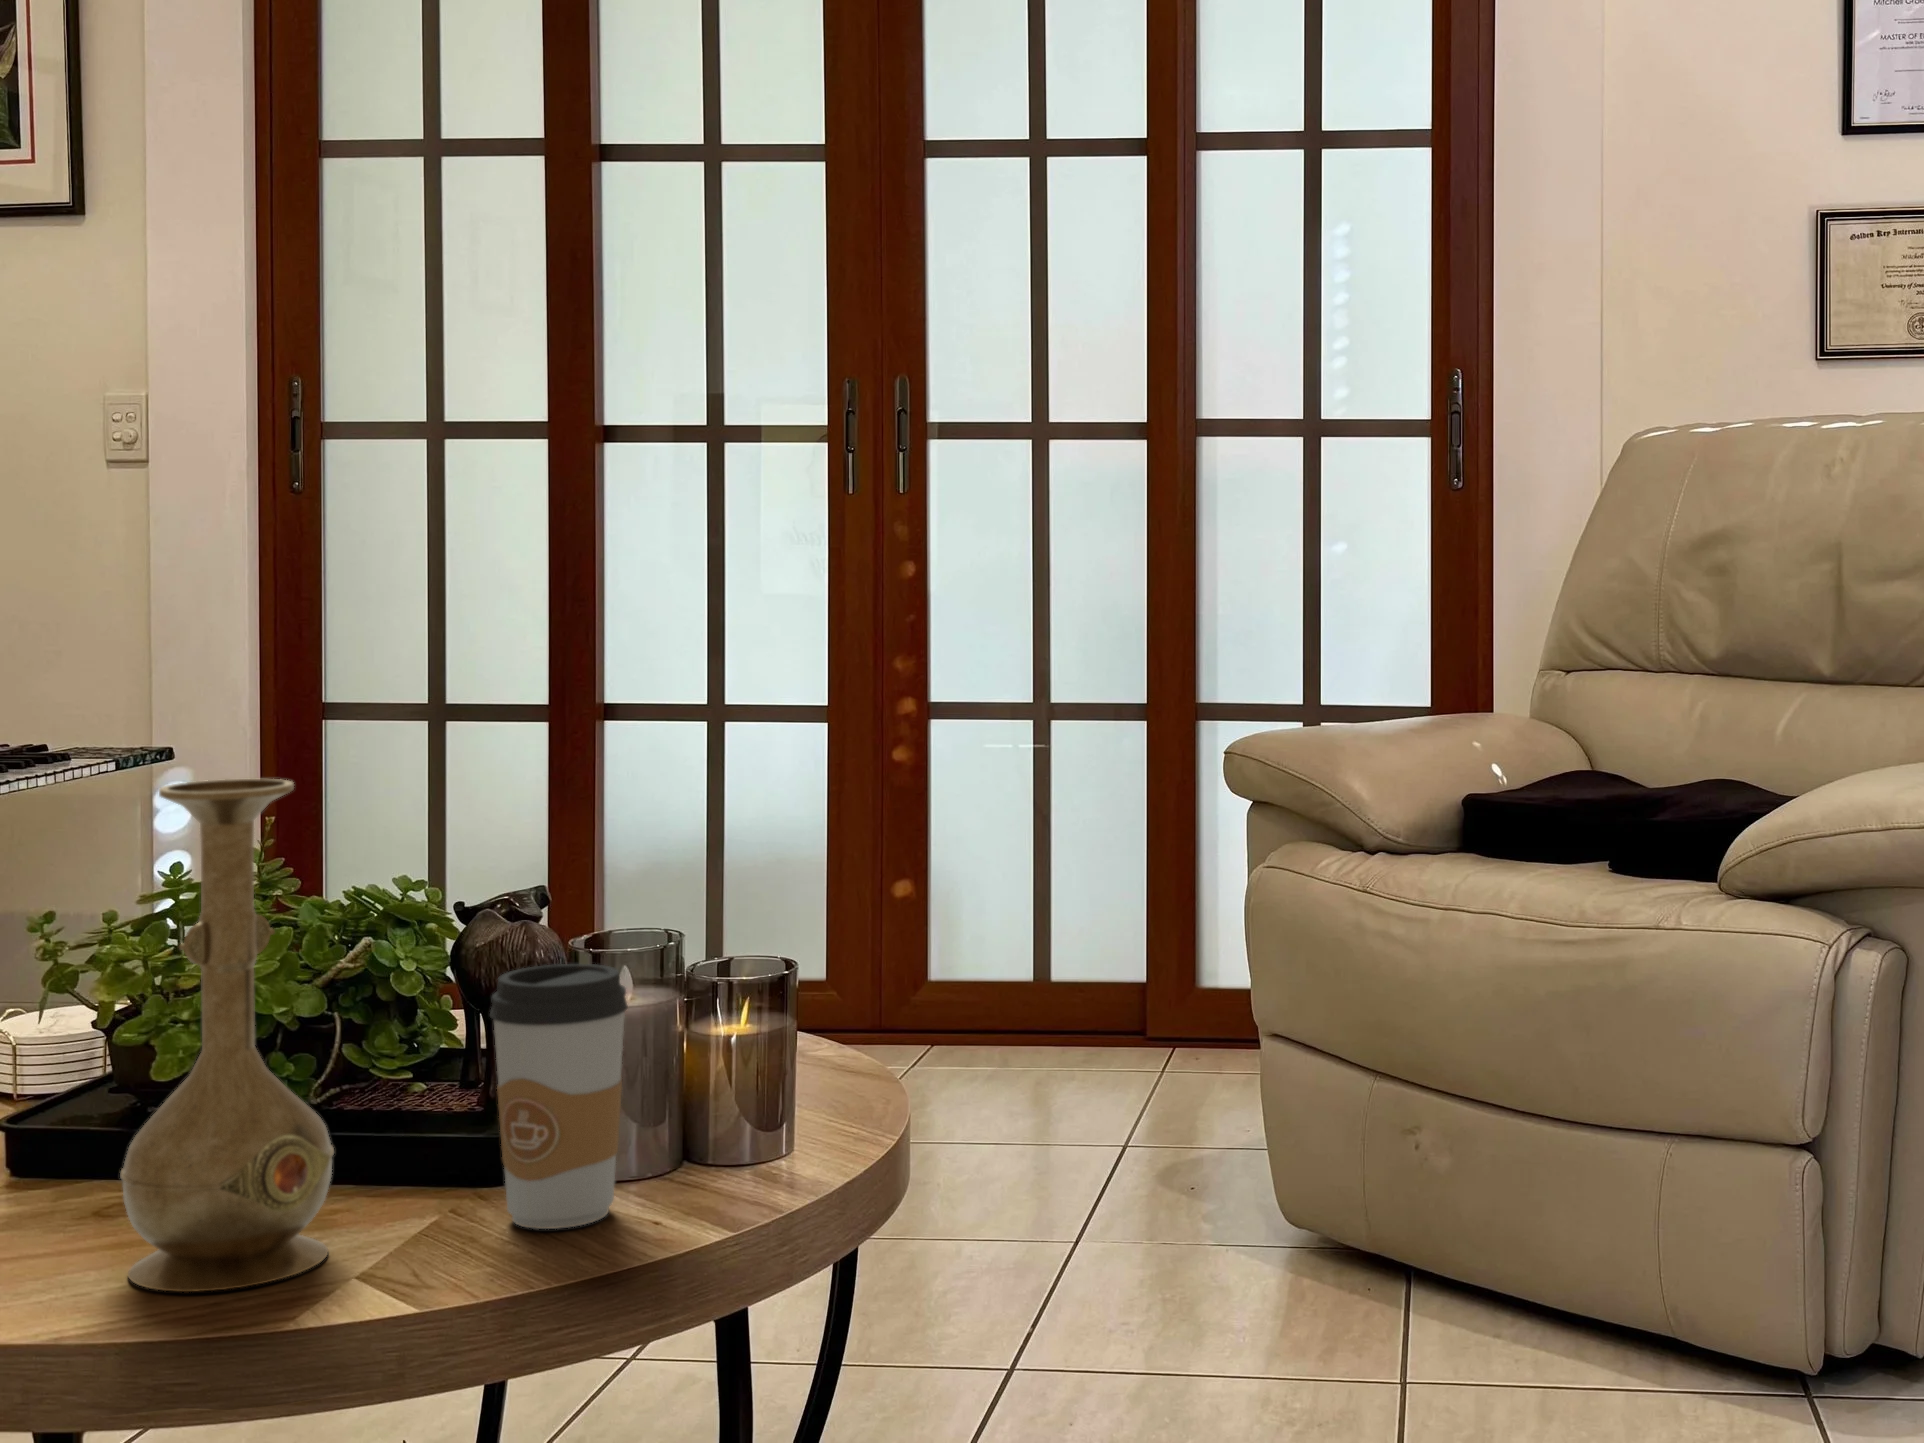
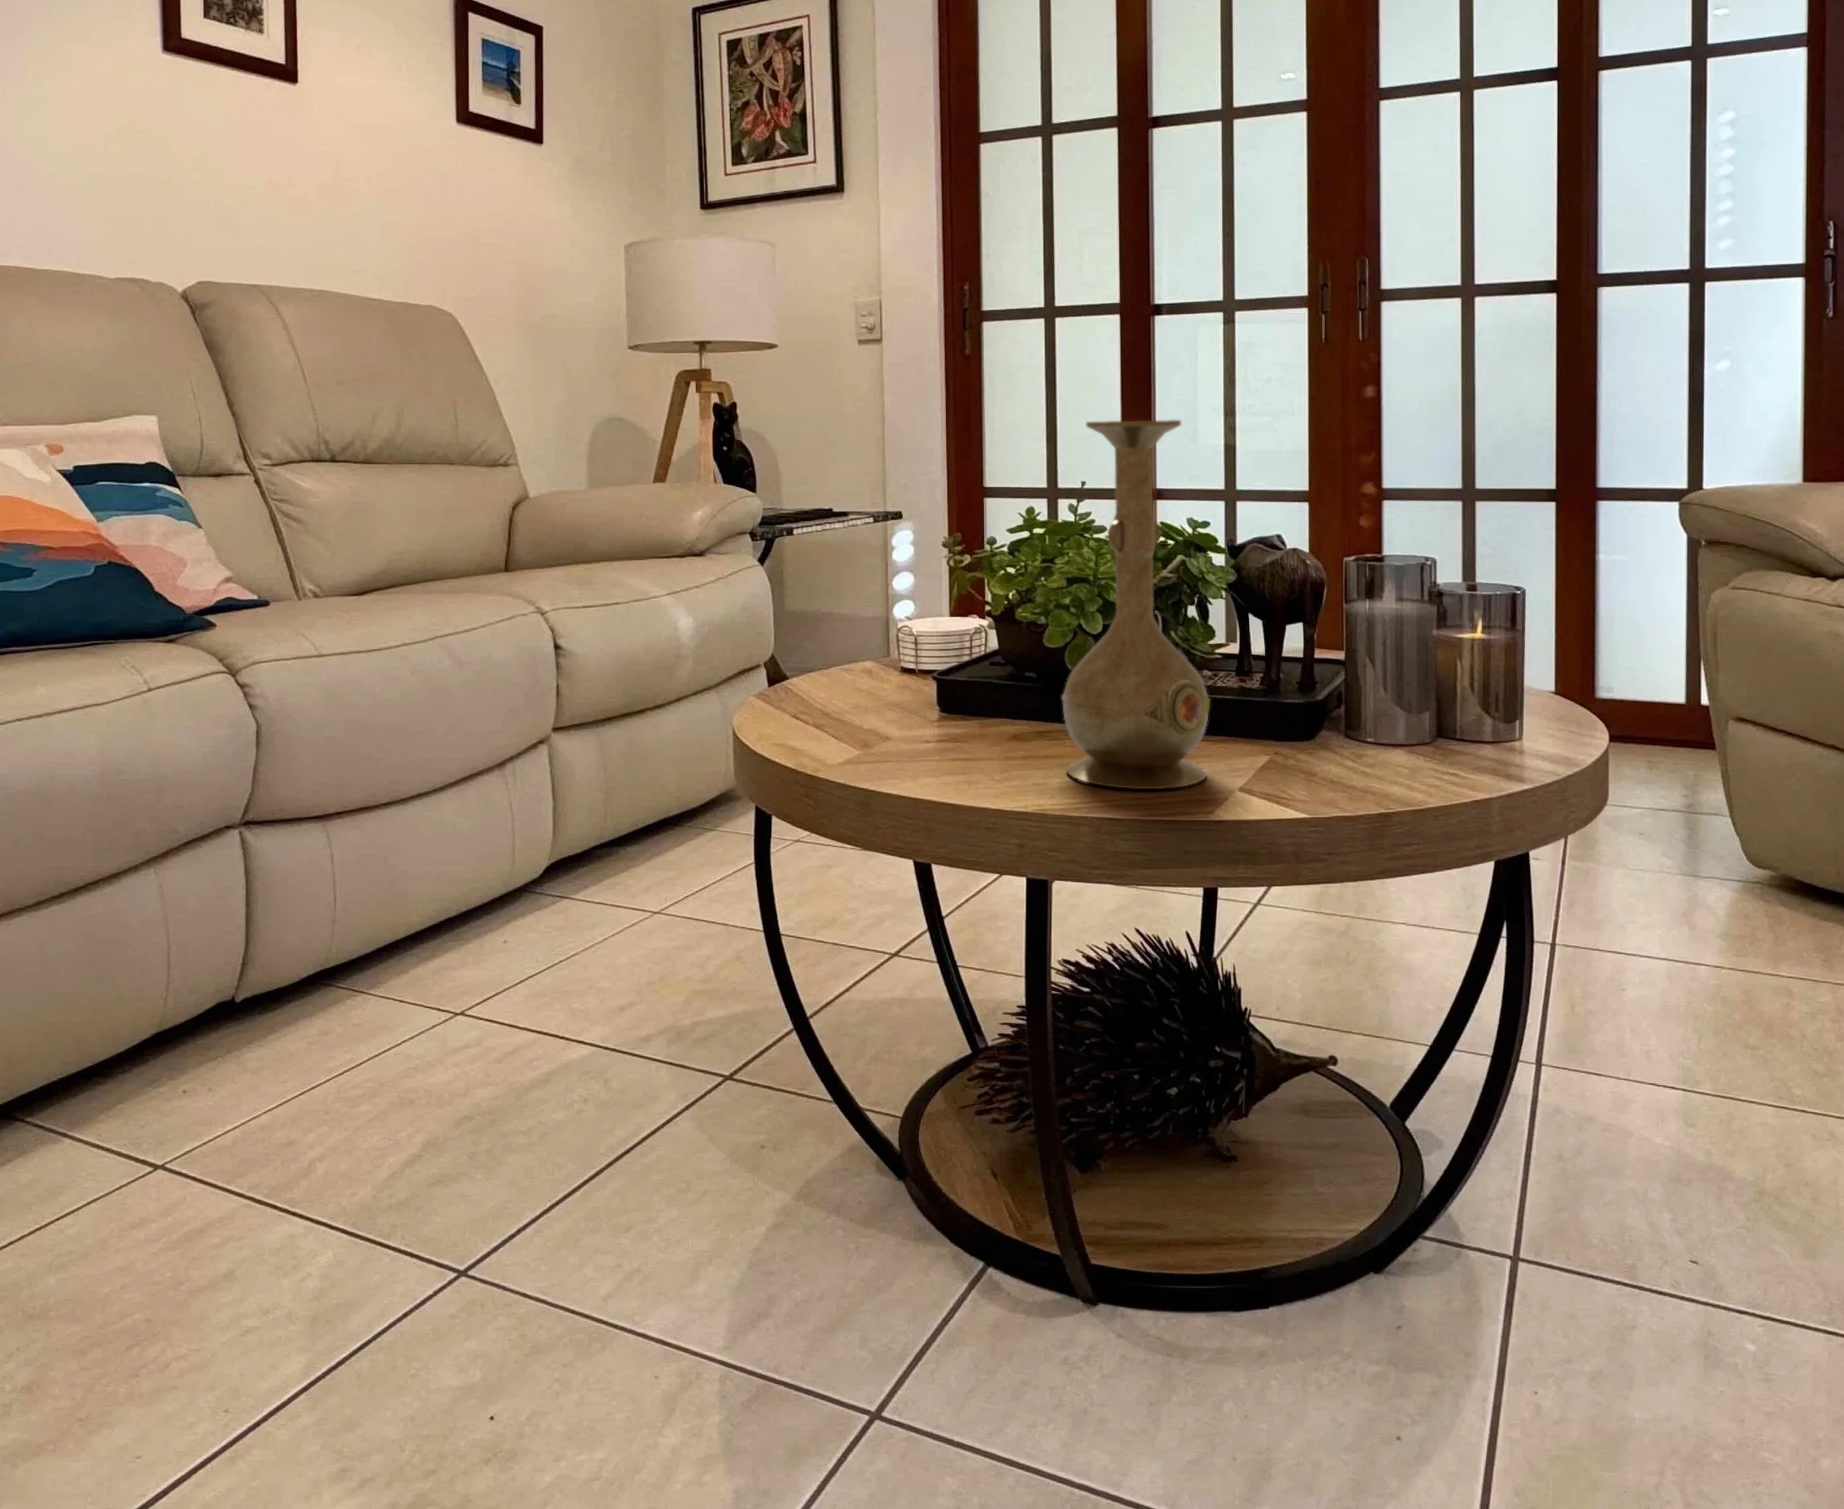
coffee cup: present [490,964,628,1229] -> none [1315,574,1427,773]

